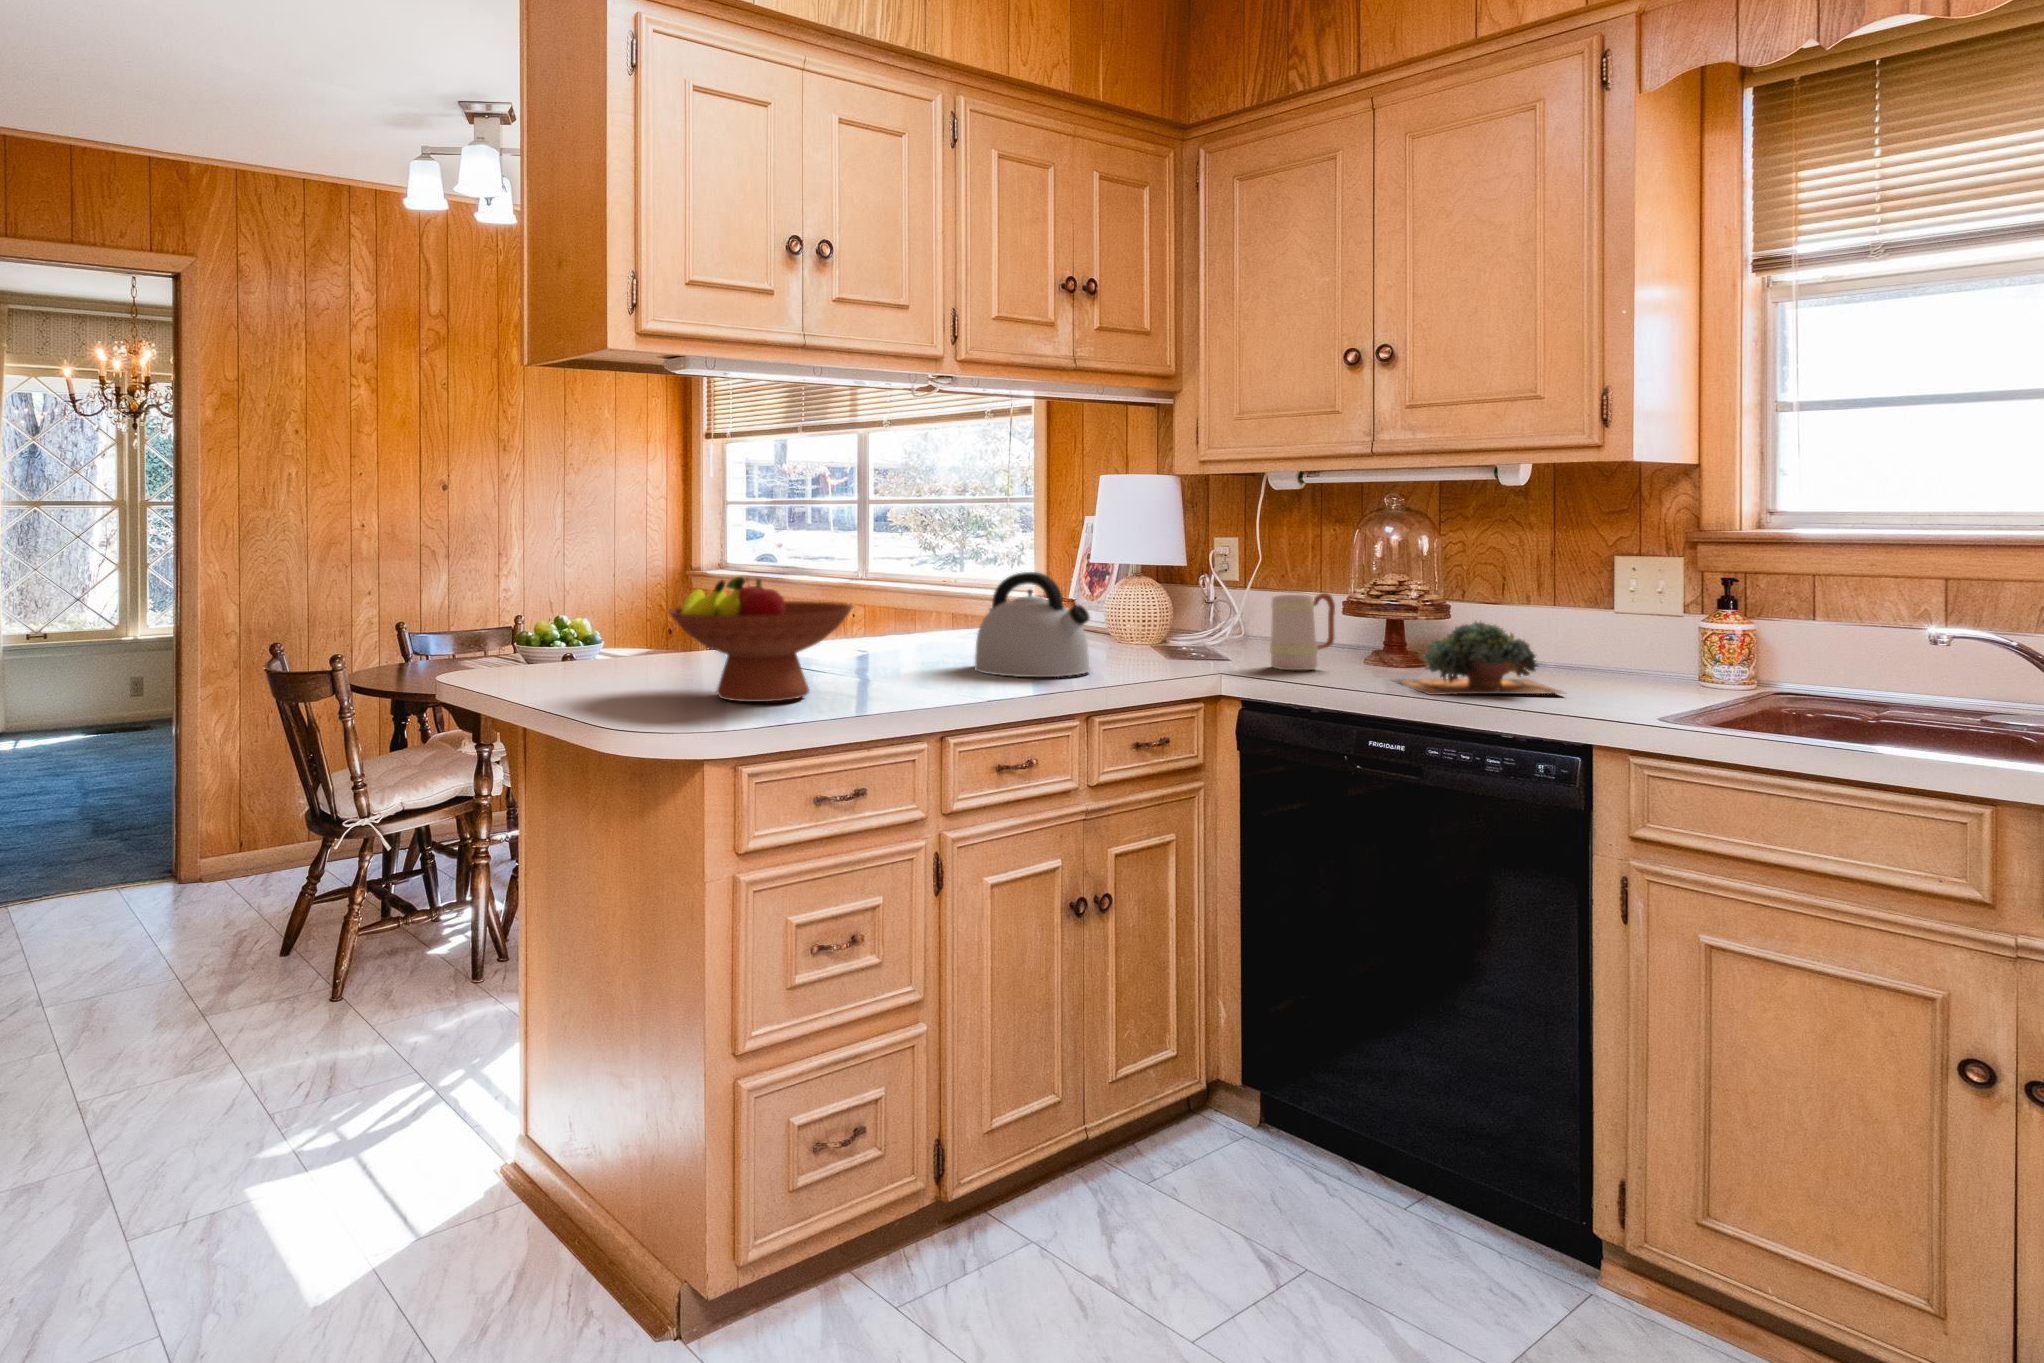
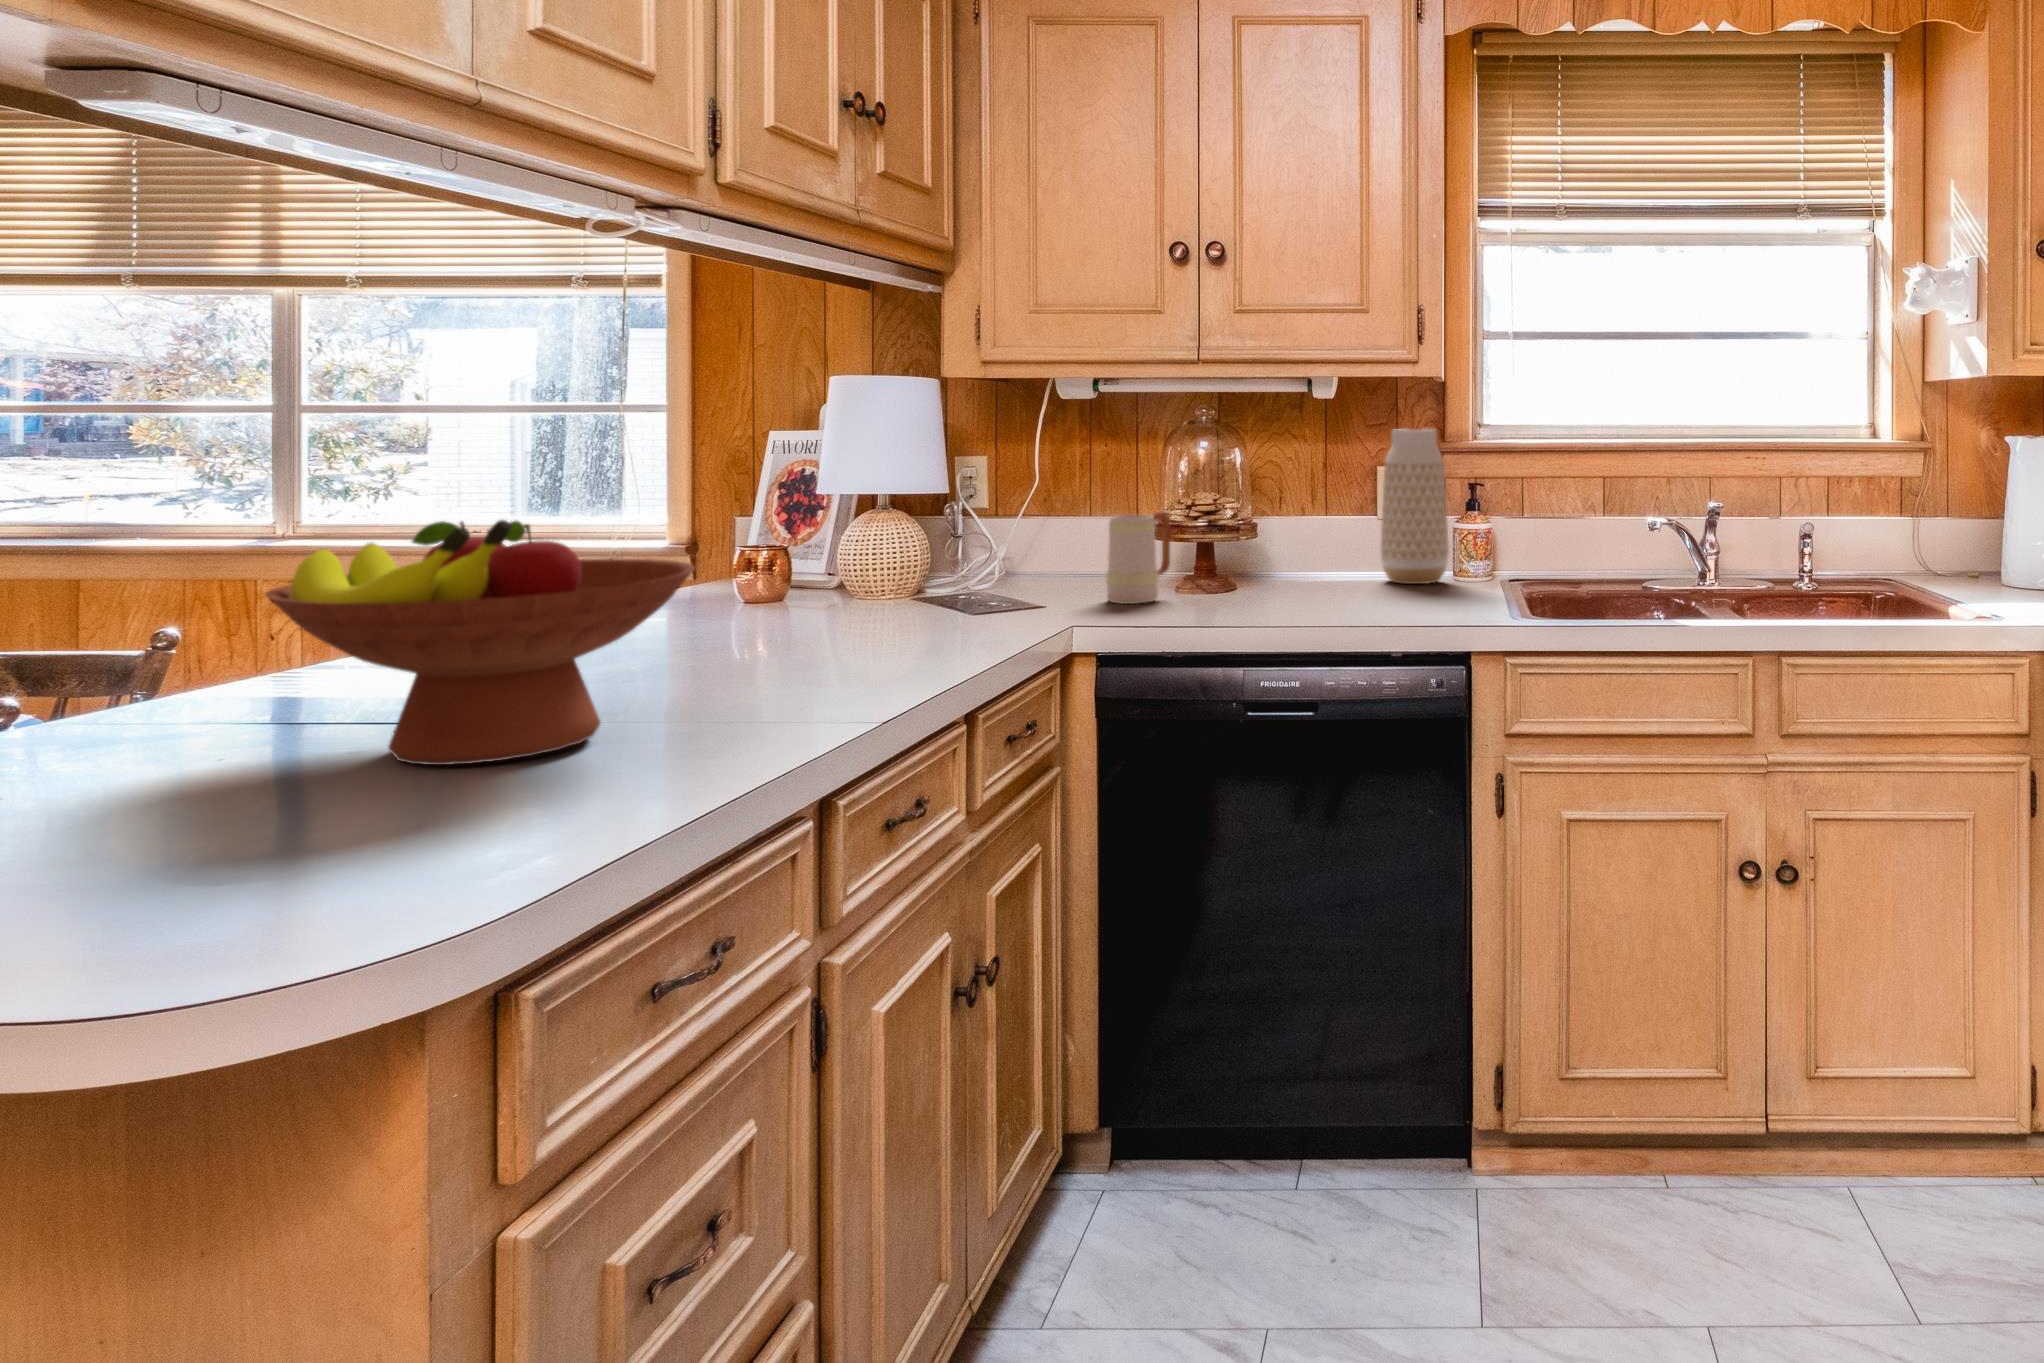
vase: none [1607,517,1696,683] -> present [1381,429,1449,584]
kettle: present [974,572,1091,677] -> none [761,497,951,651]
succulent plant: present [1395,622,1562,695] -> none [1242,534,1406,616]

